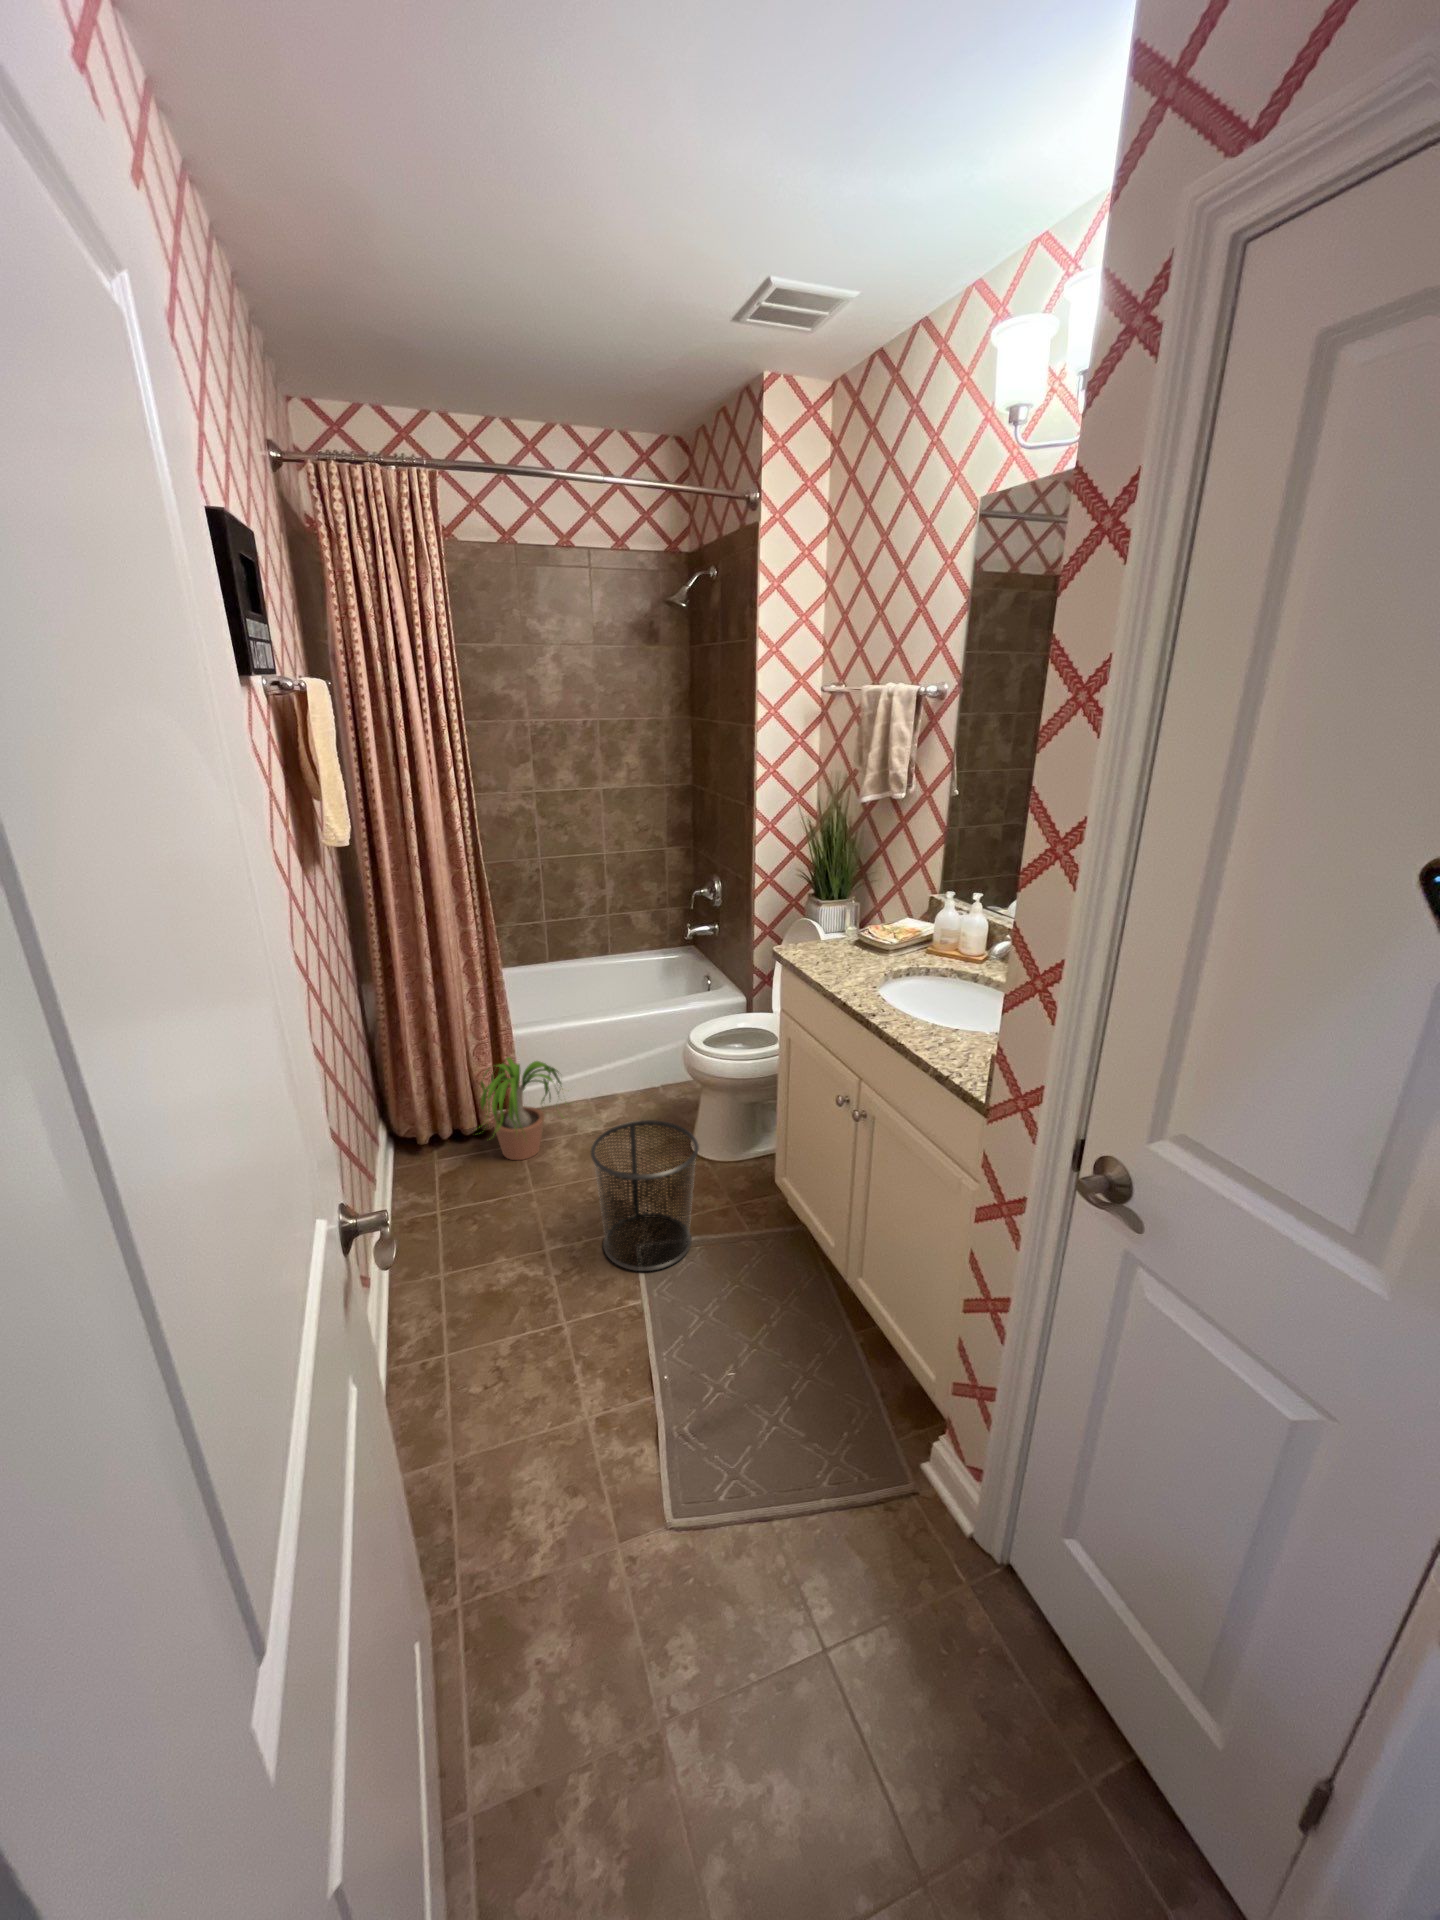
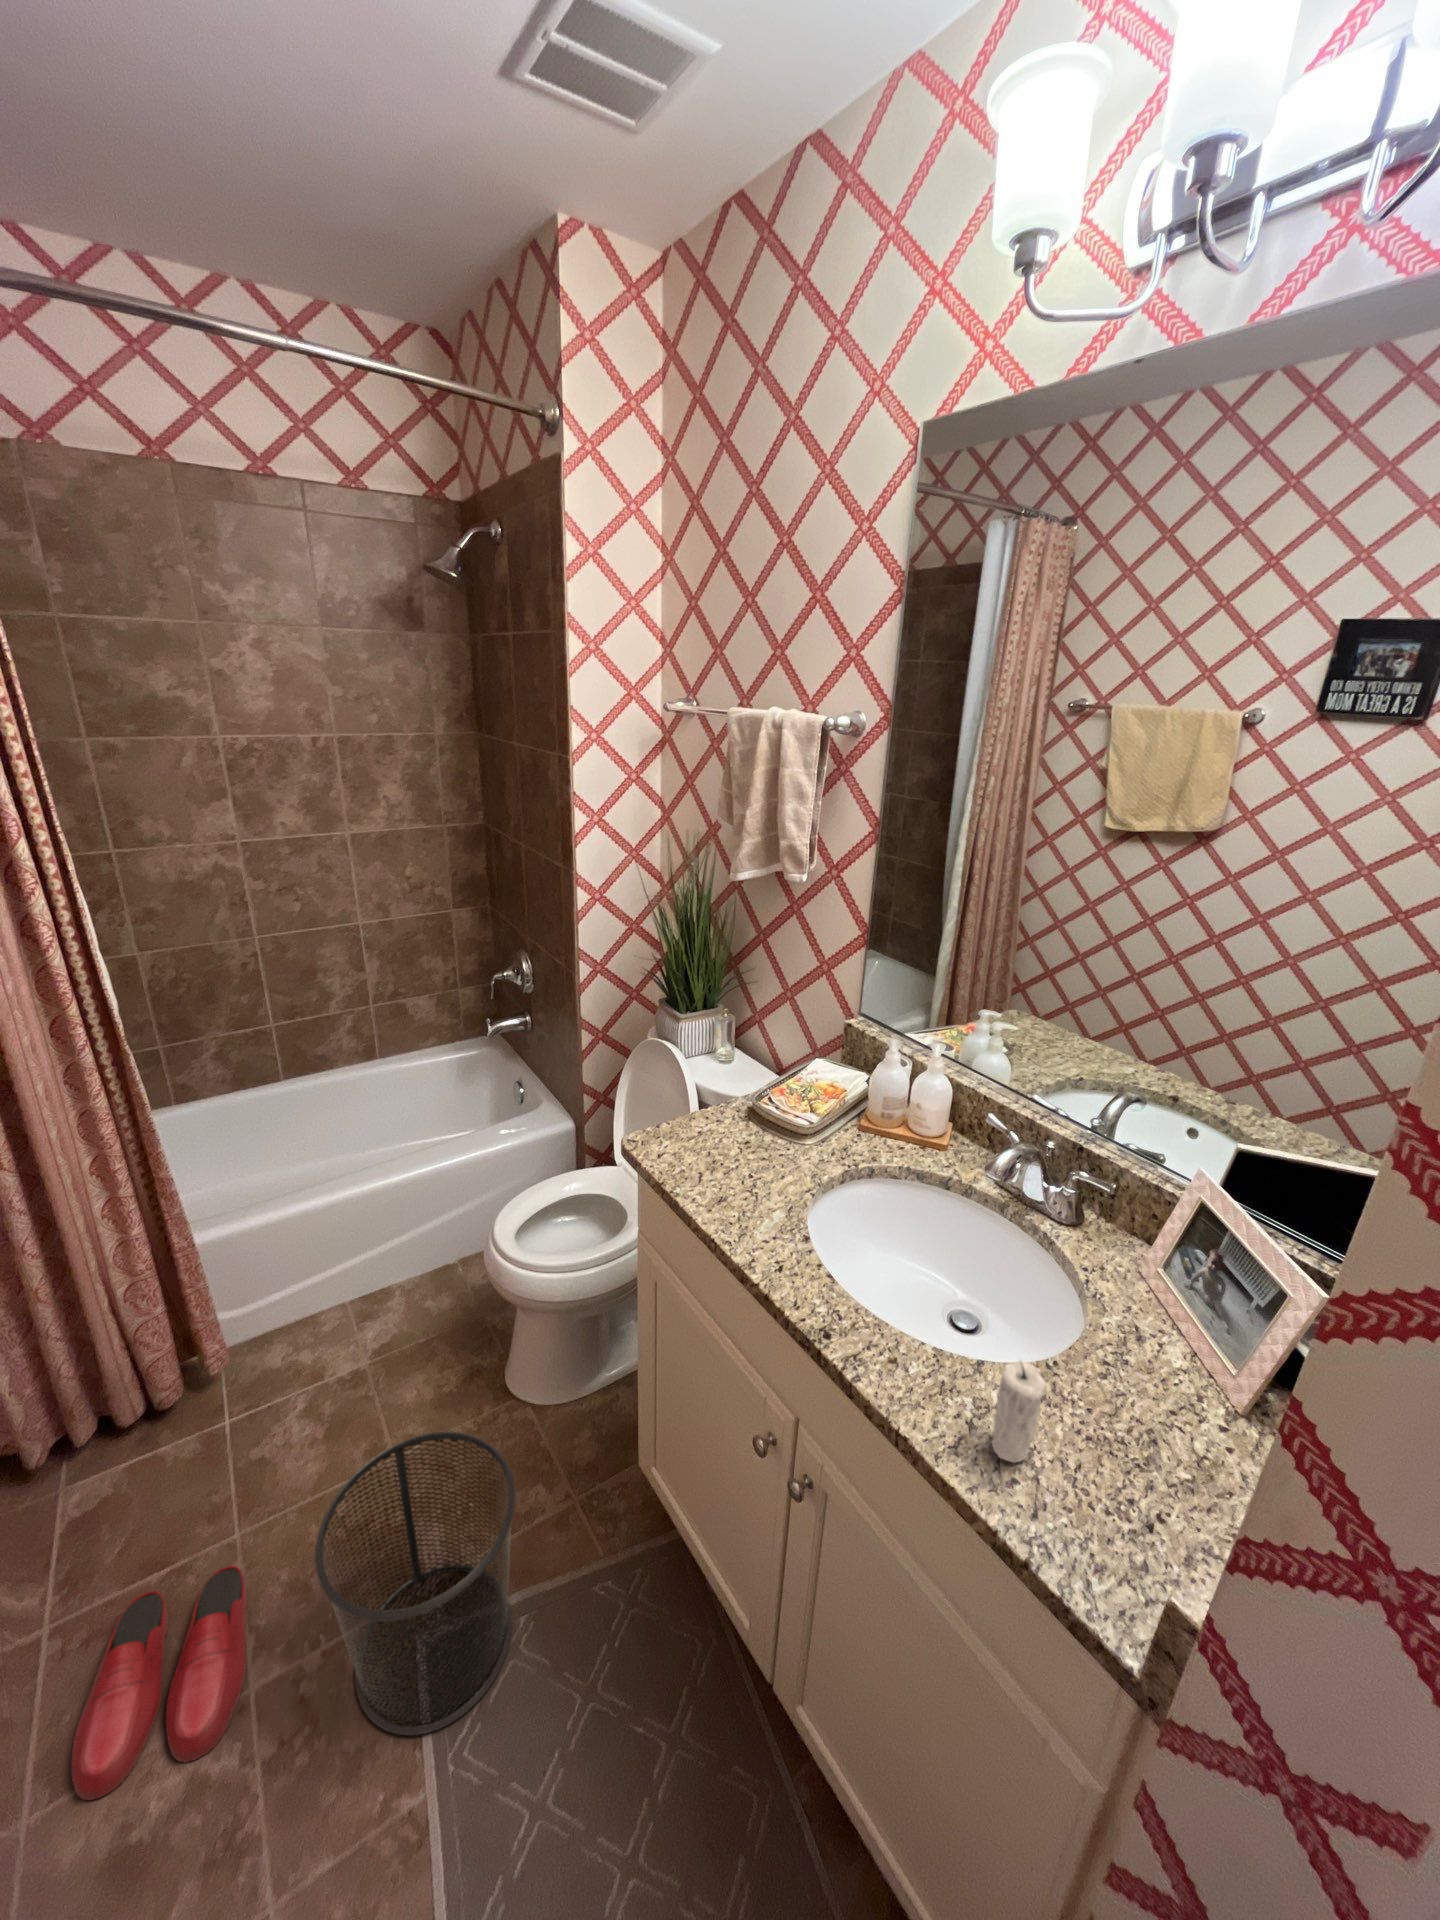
candle: none [941,983,966,1041] -> present [992,1361,1045,1462]
potted plant: present [481,1057,562,1160] -> none [116,1298,318,1477]
slippers: none [464,1194,545,1265] -> present [72,1566,247,1800]

